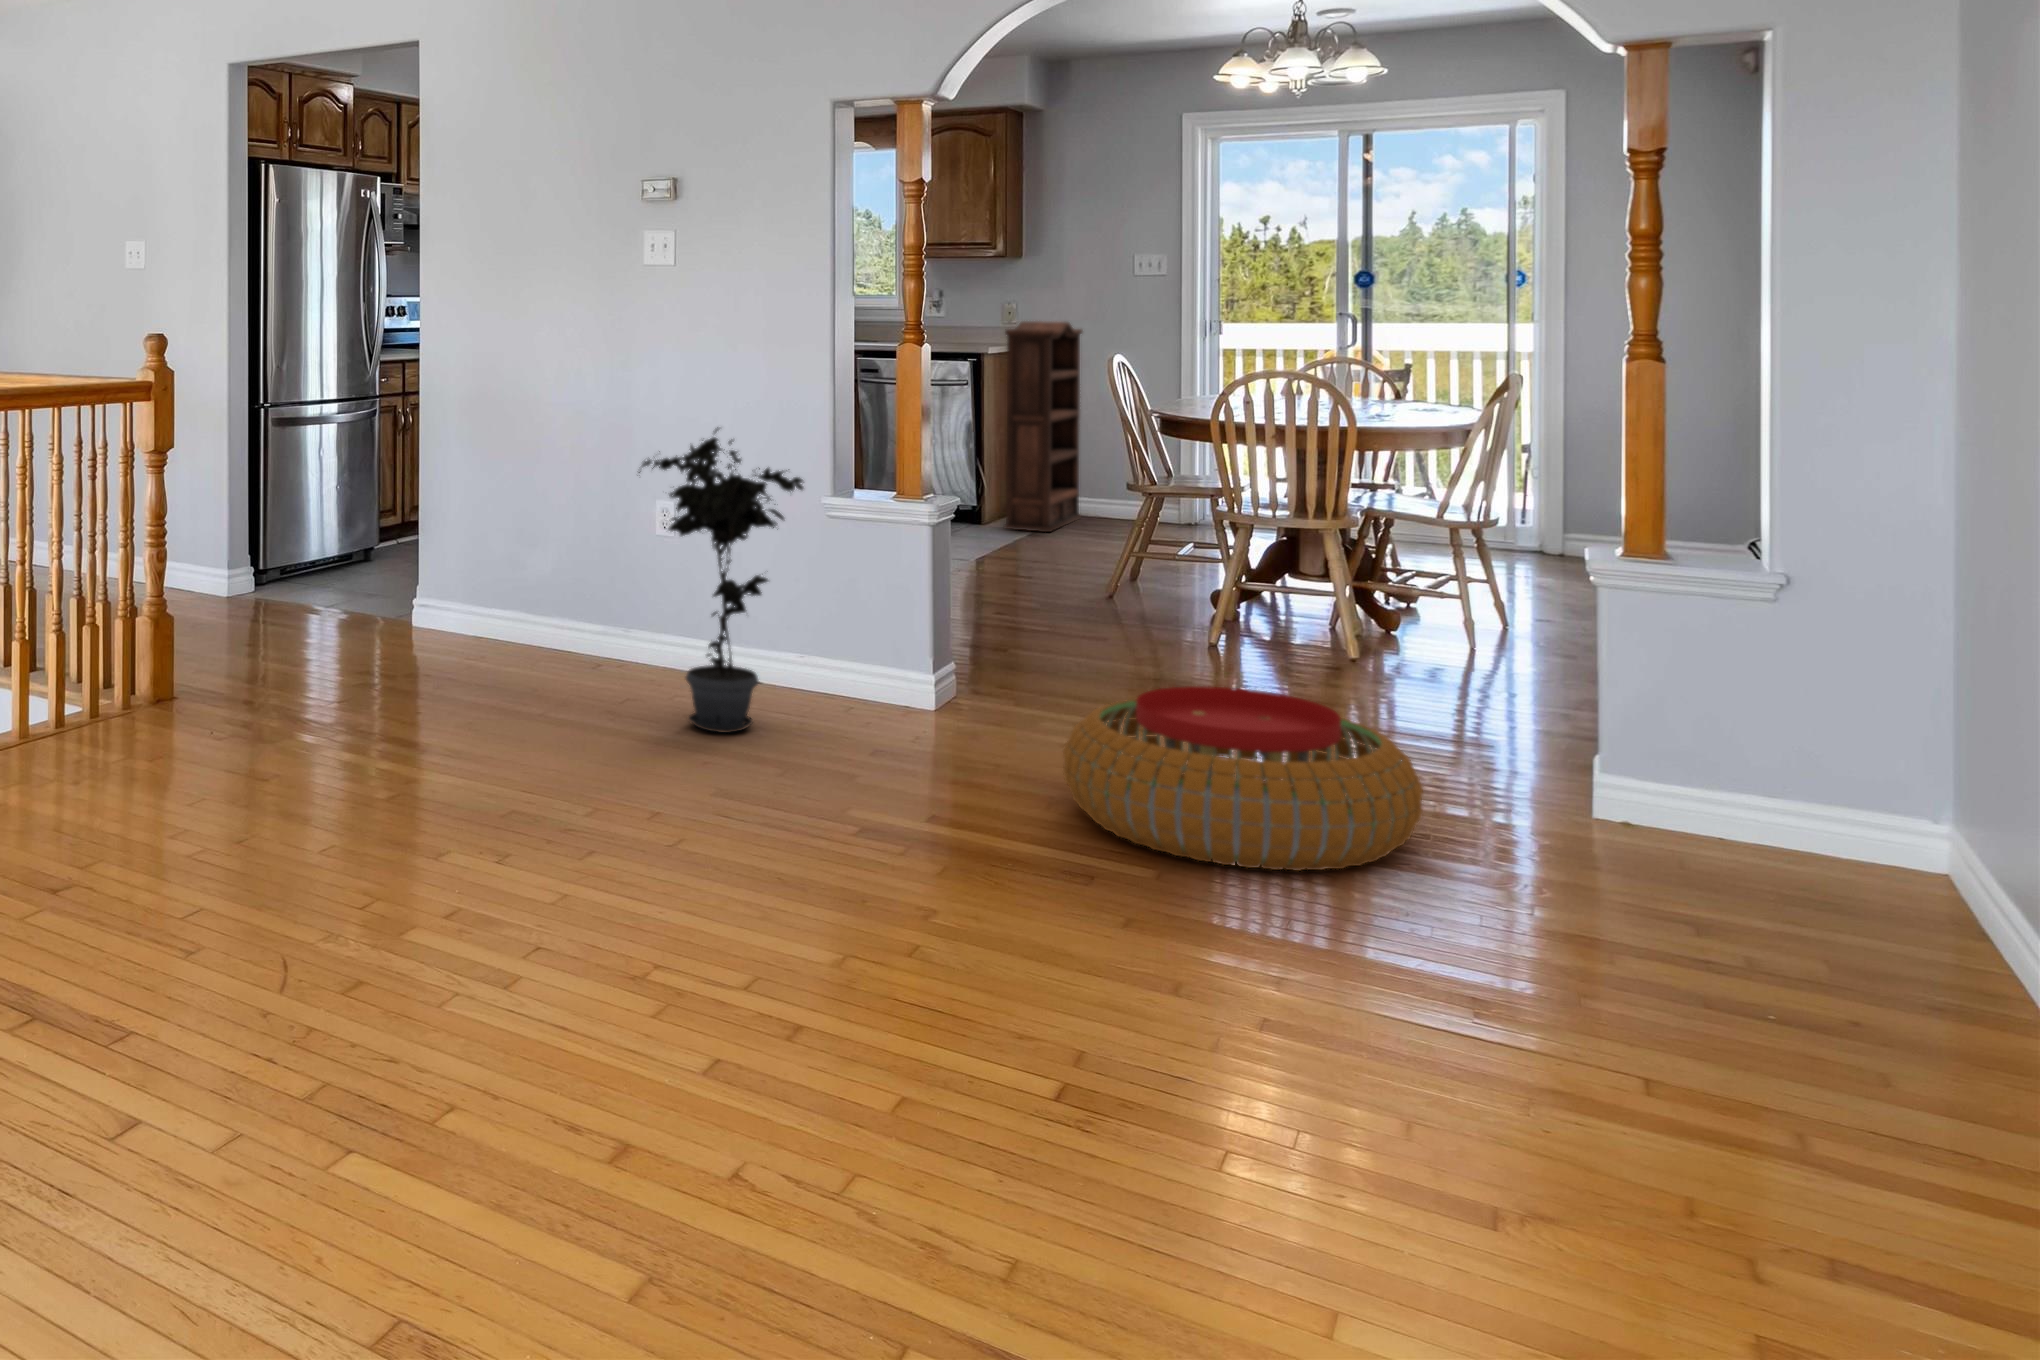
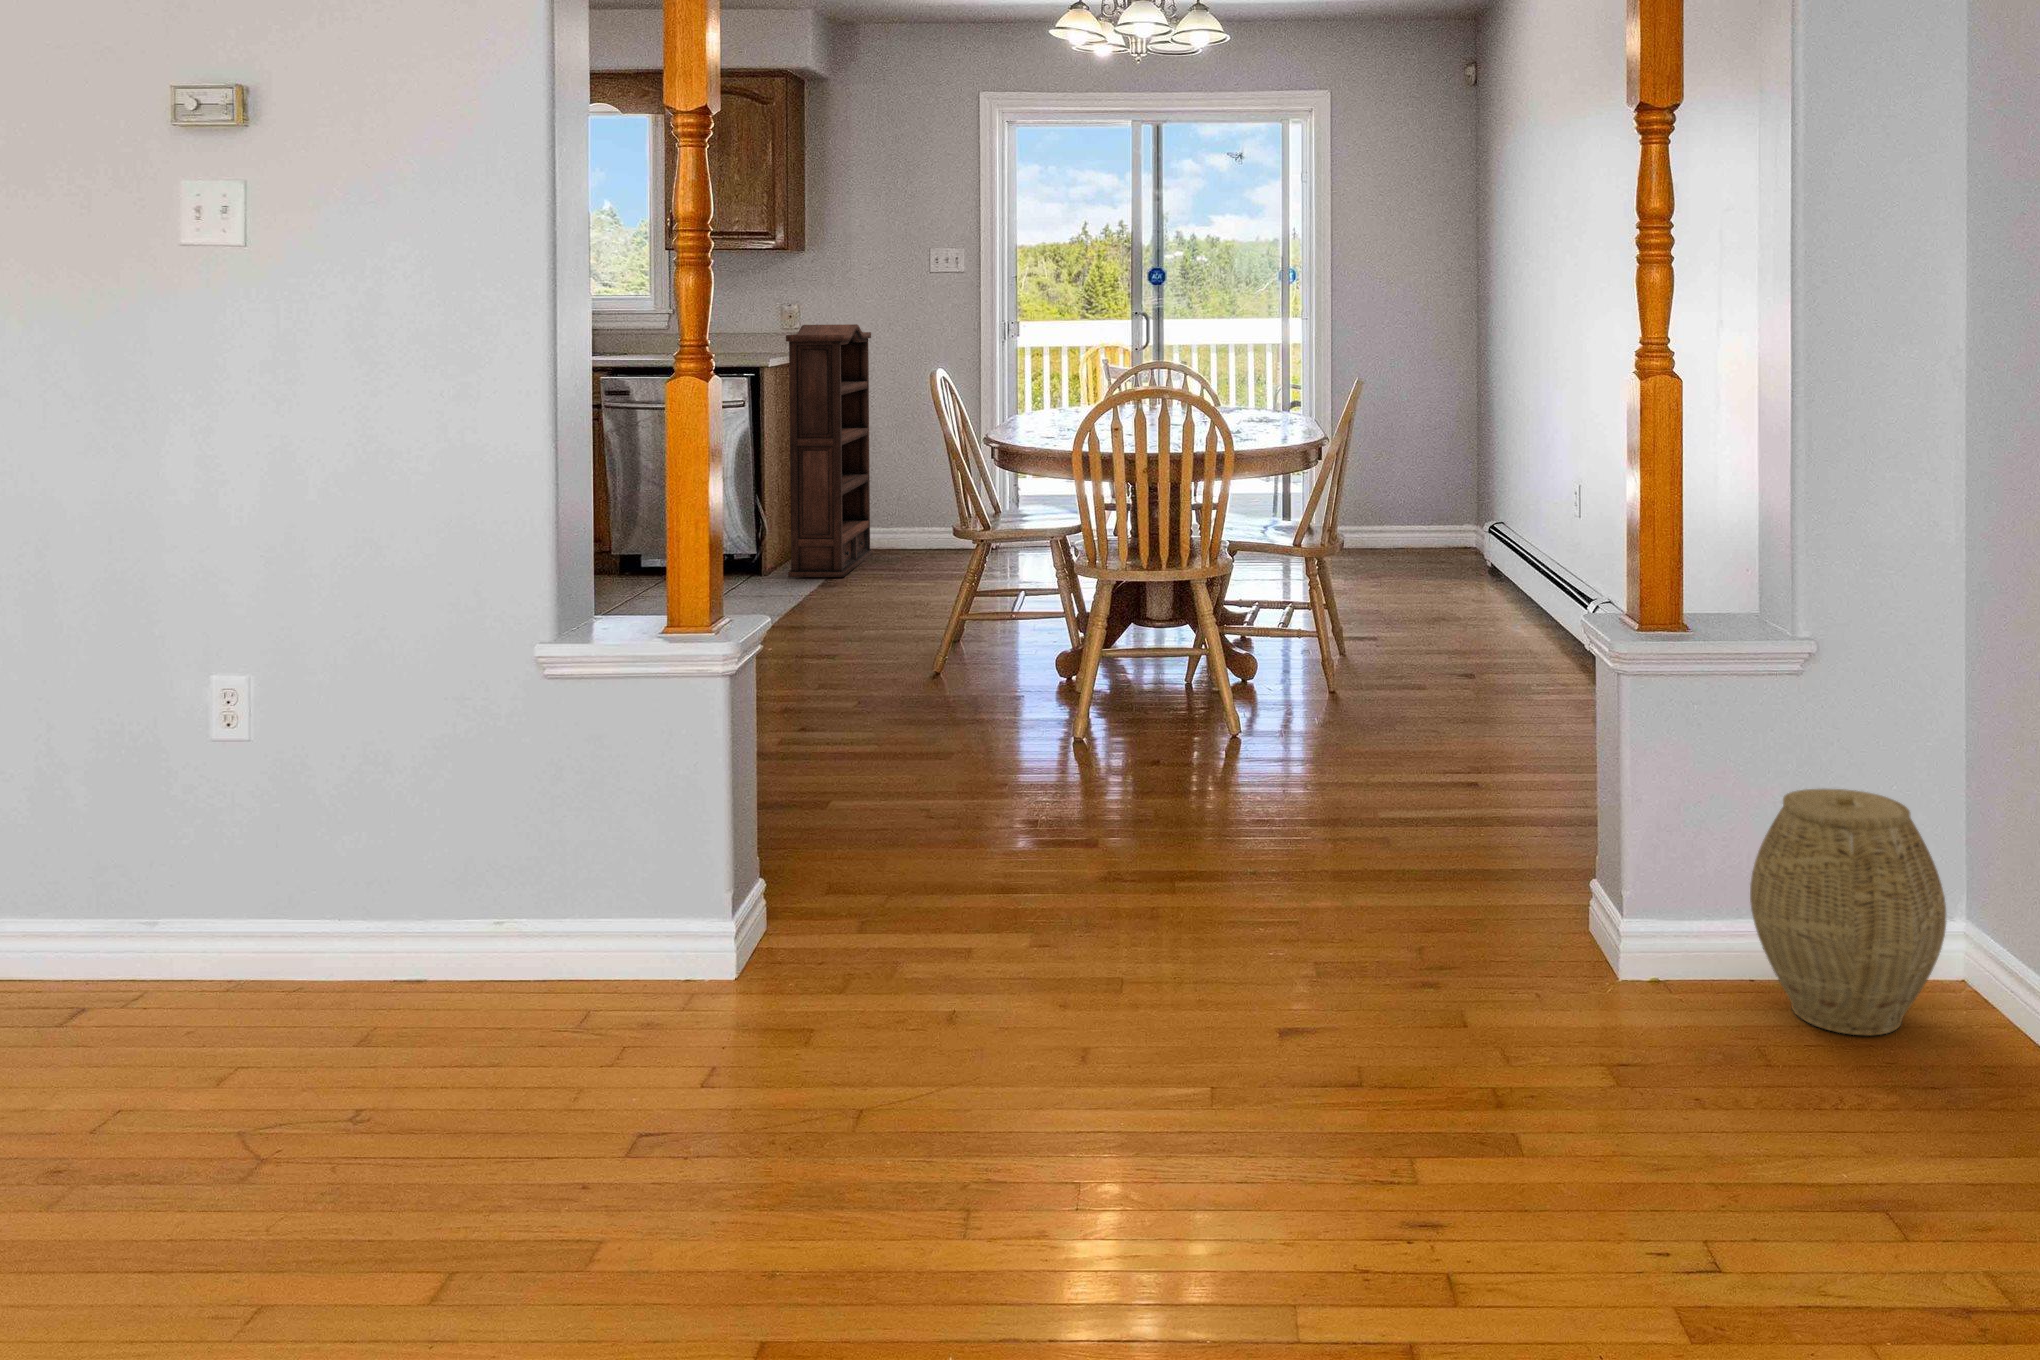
potted plant: present [638,427,804,733] -> none [244,522,549,1041]
pouf: present [1063,686,1423,871] -> none [984,865,1476,1190]
woven basket: none [1706,694,1891,887] -> present [1750,789,1946,1036]

